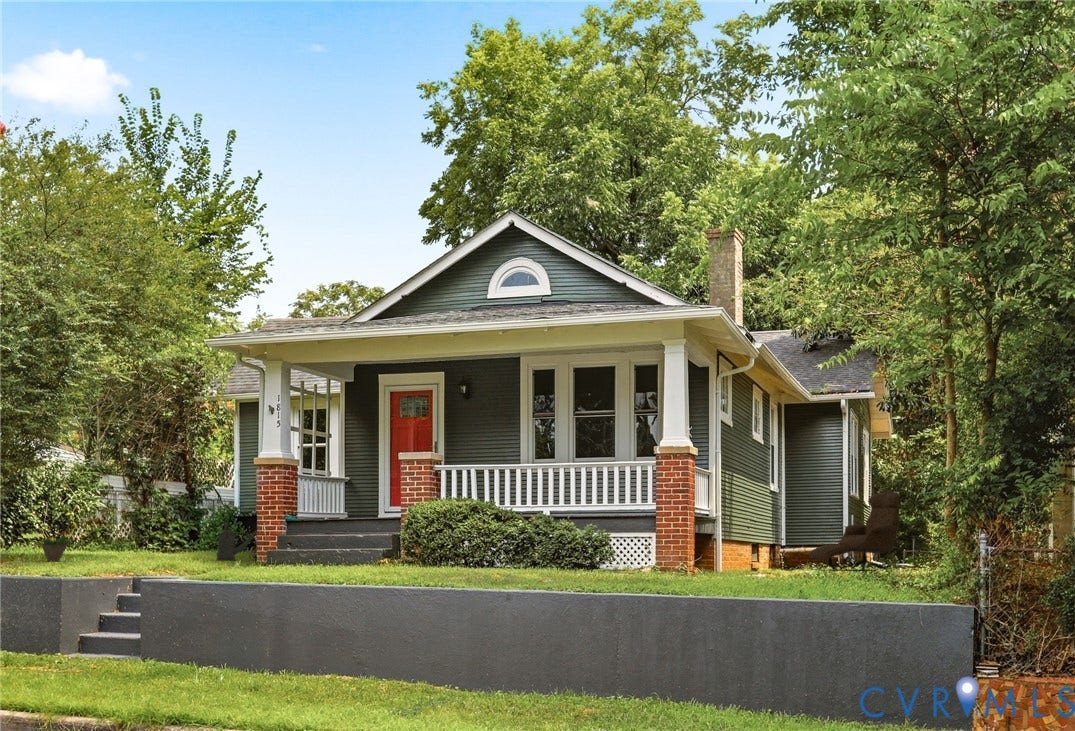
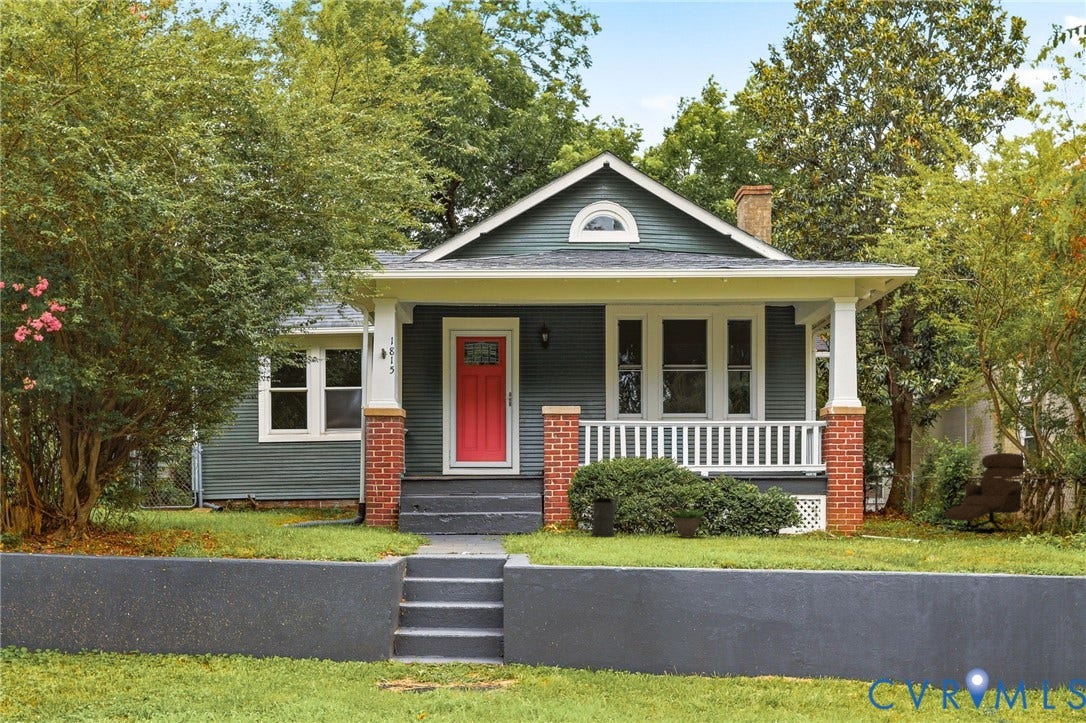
watering can: present [211,523,257,561] -> present [591,490,619,537]
decorative plant: present [37,537,76,561] -> present [663,509,709,537]

